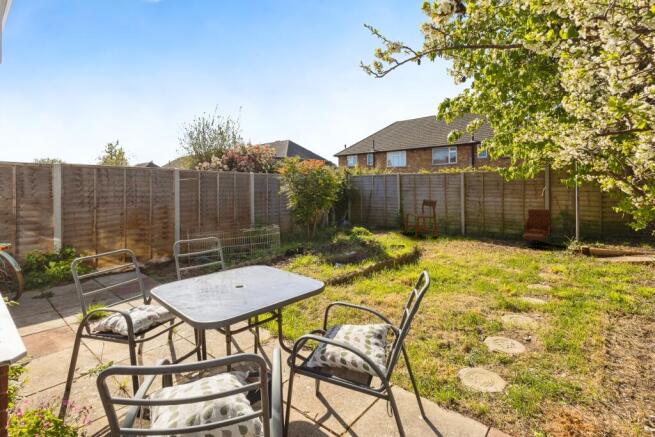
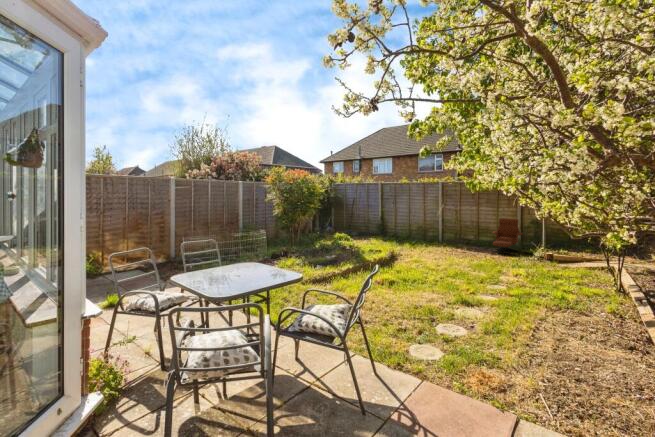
bench: present [405,199,438,237] -> none [387,208,417,244]

